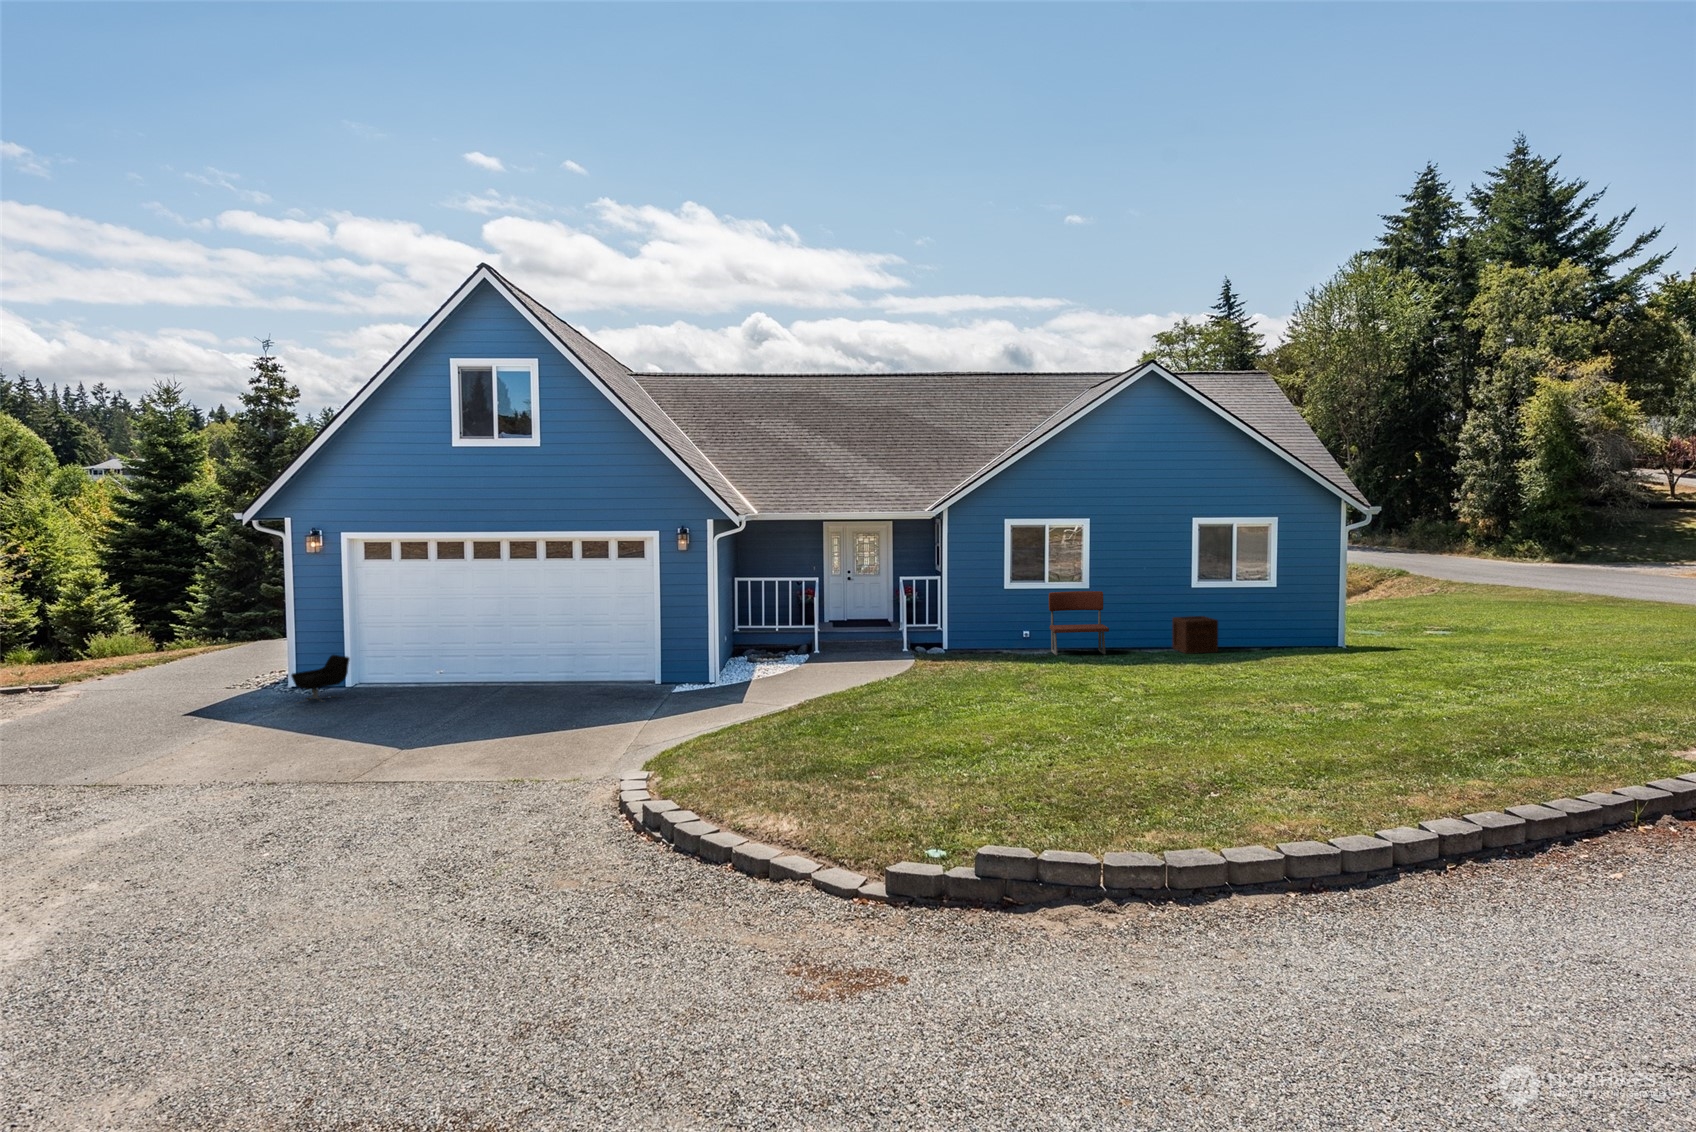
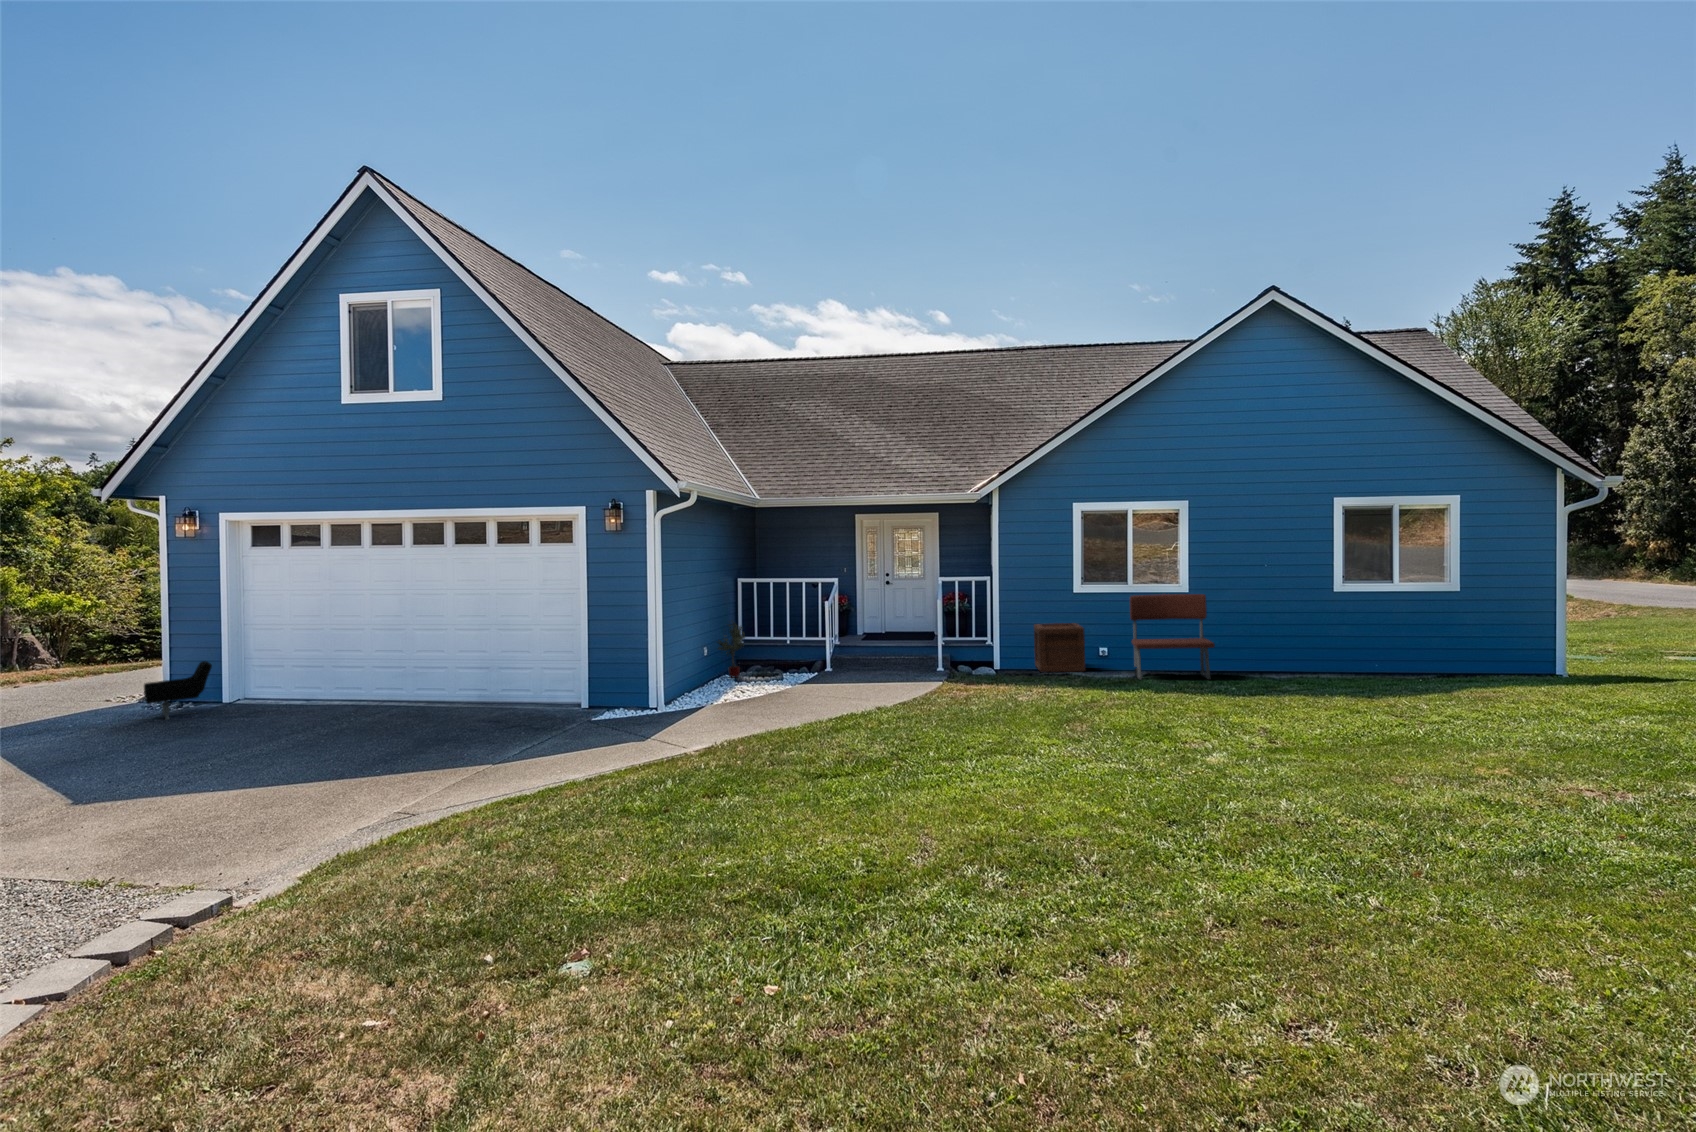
potted tree: none [732,614,756,660] -> present [717,623,745,678]
wooden crate: present [1172,616,1218,654] -> present [1034,623,1085,672]

